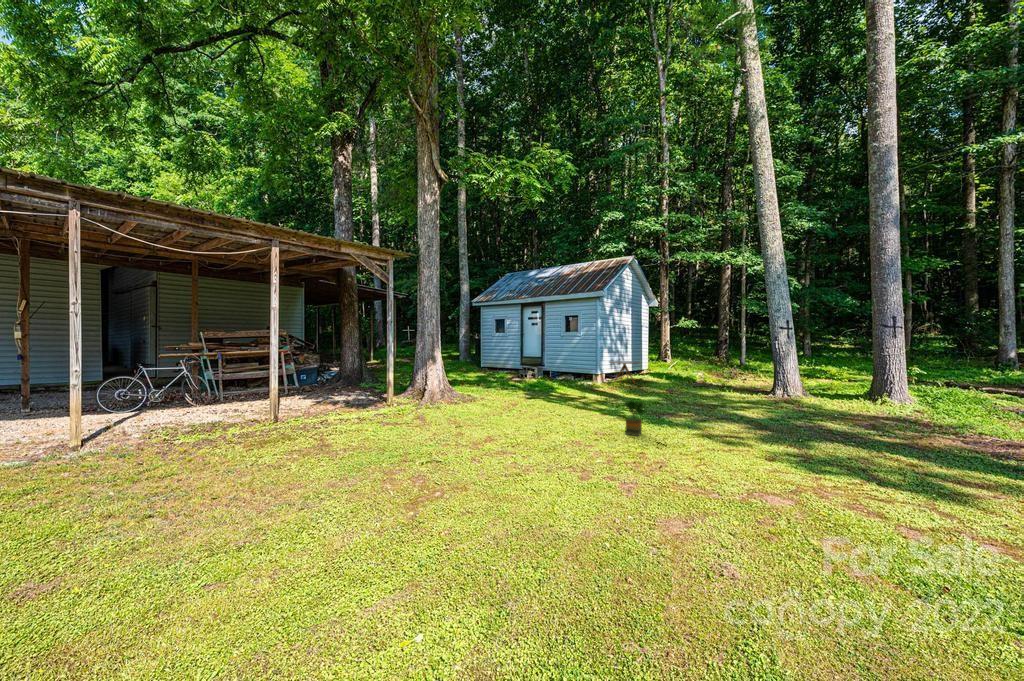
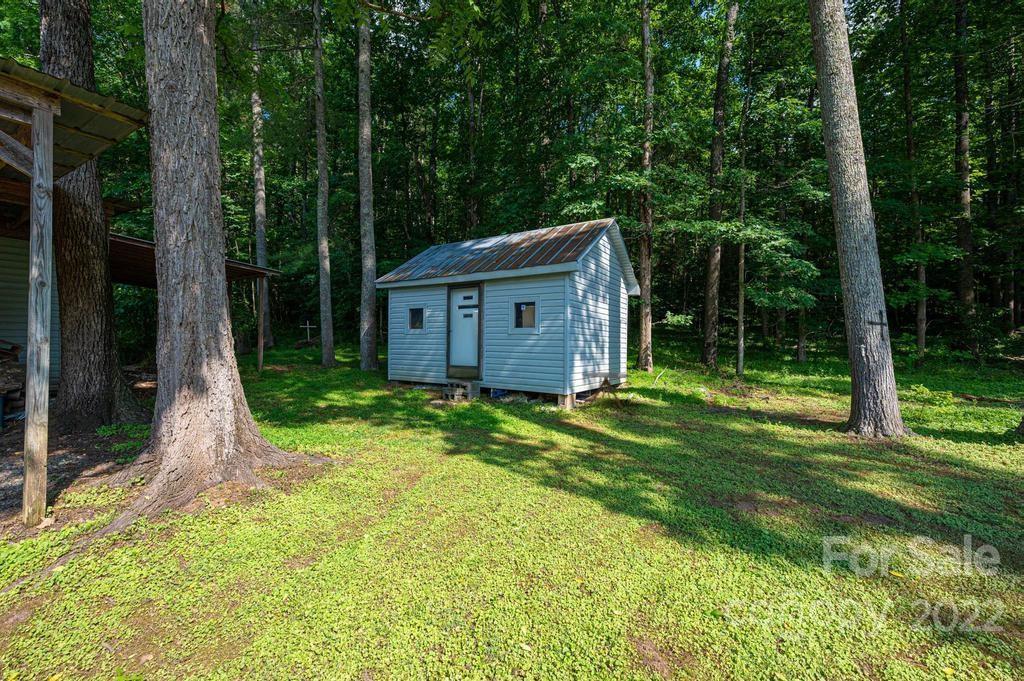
potted tree: present [625,401,646,436] -> none [727,517,812,645]

